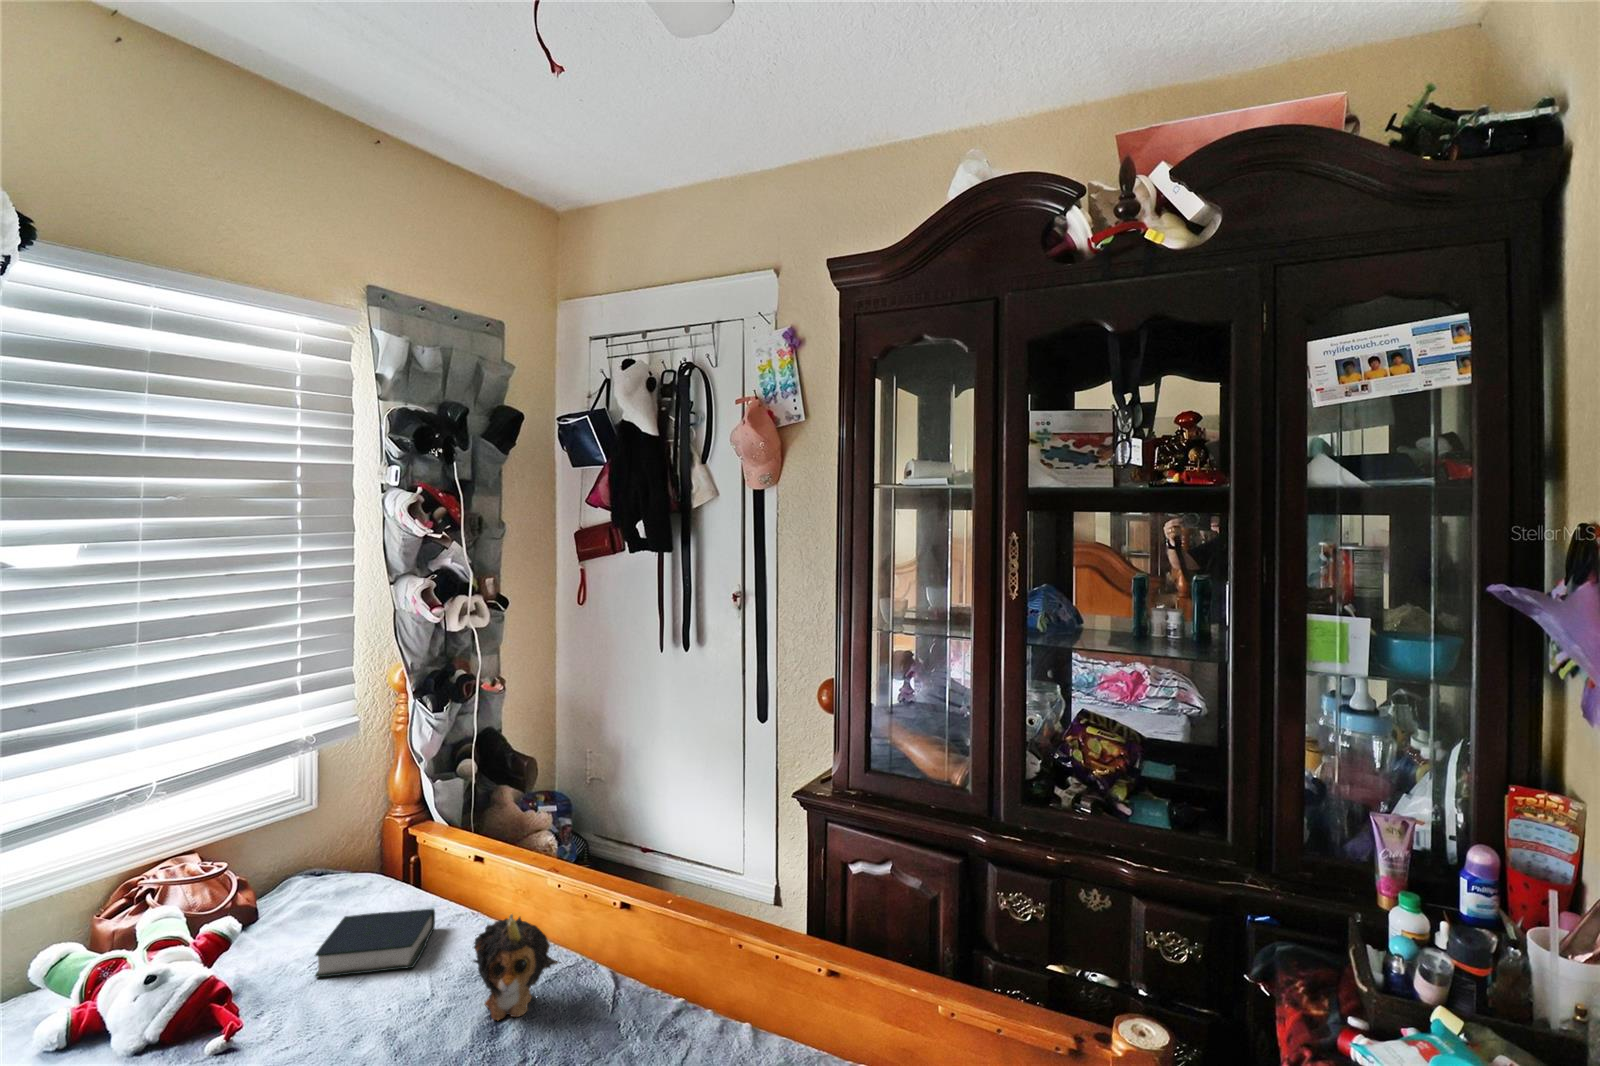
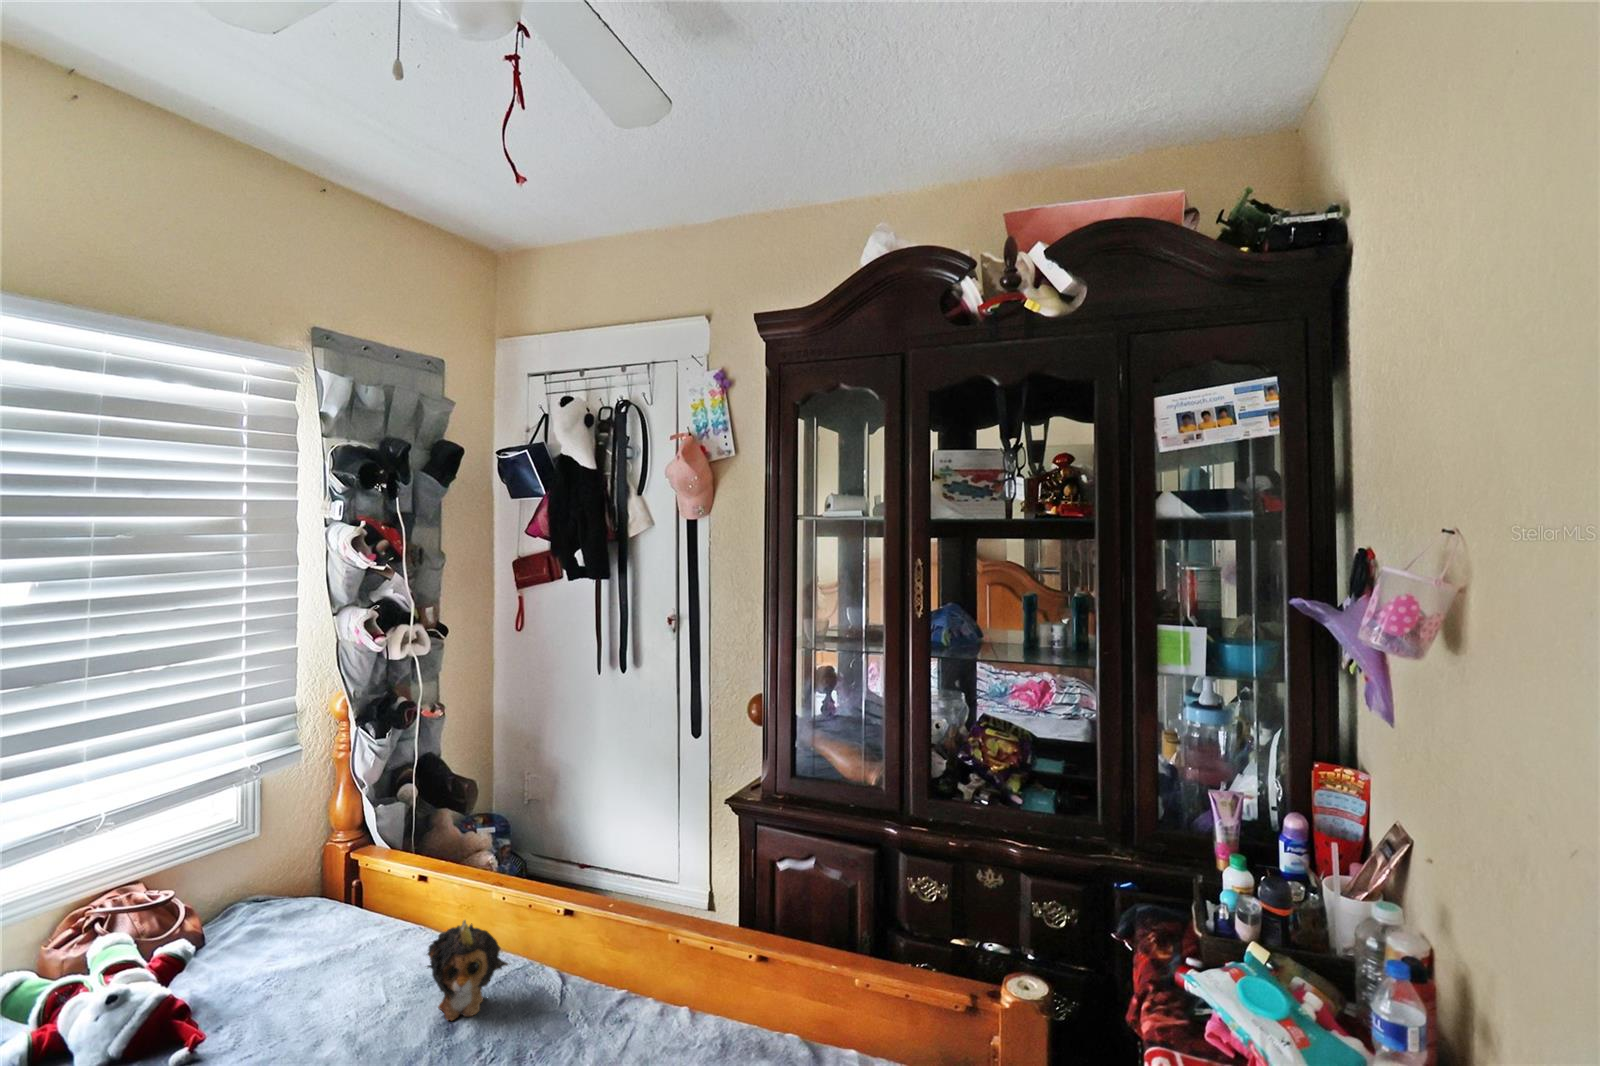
book: present [315,909,435,977] -> none [268,925,385,994]

